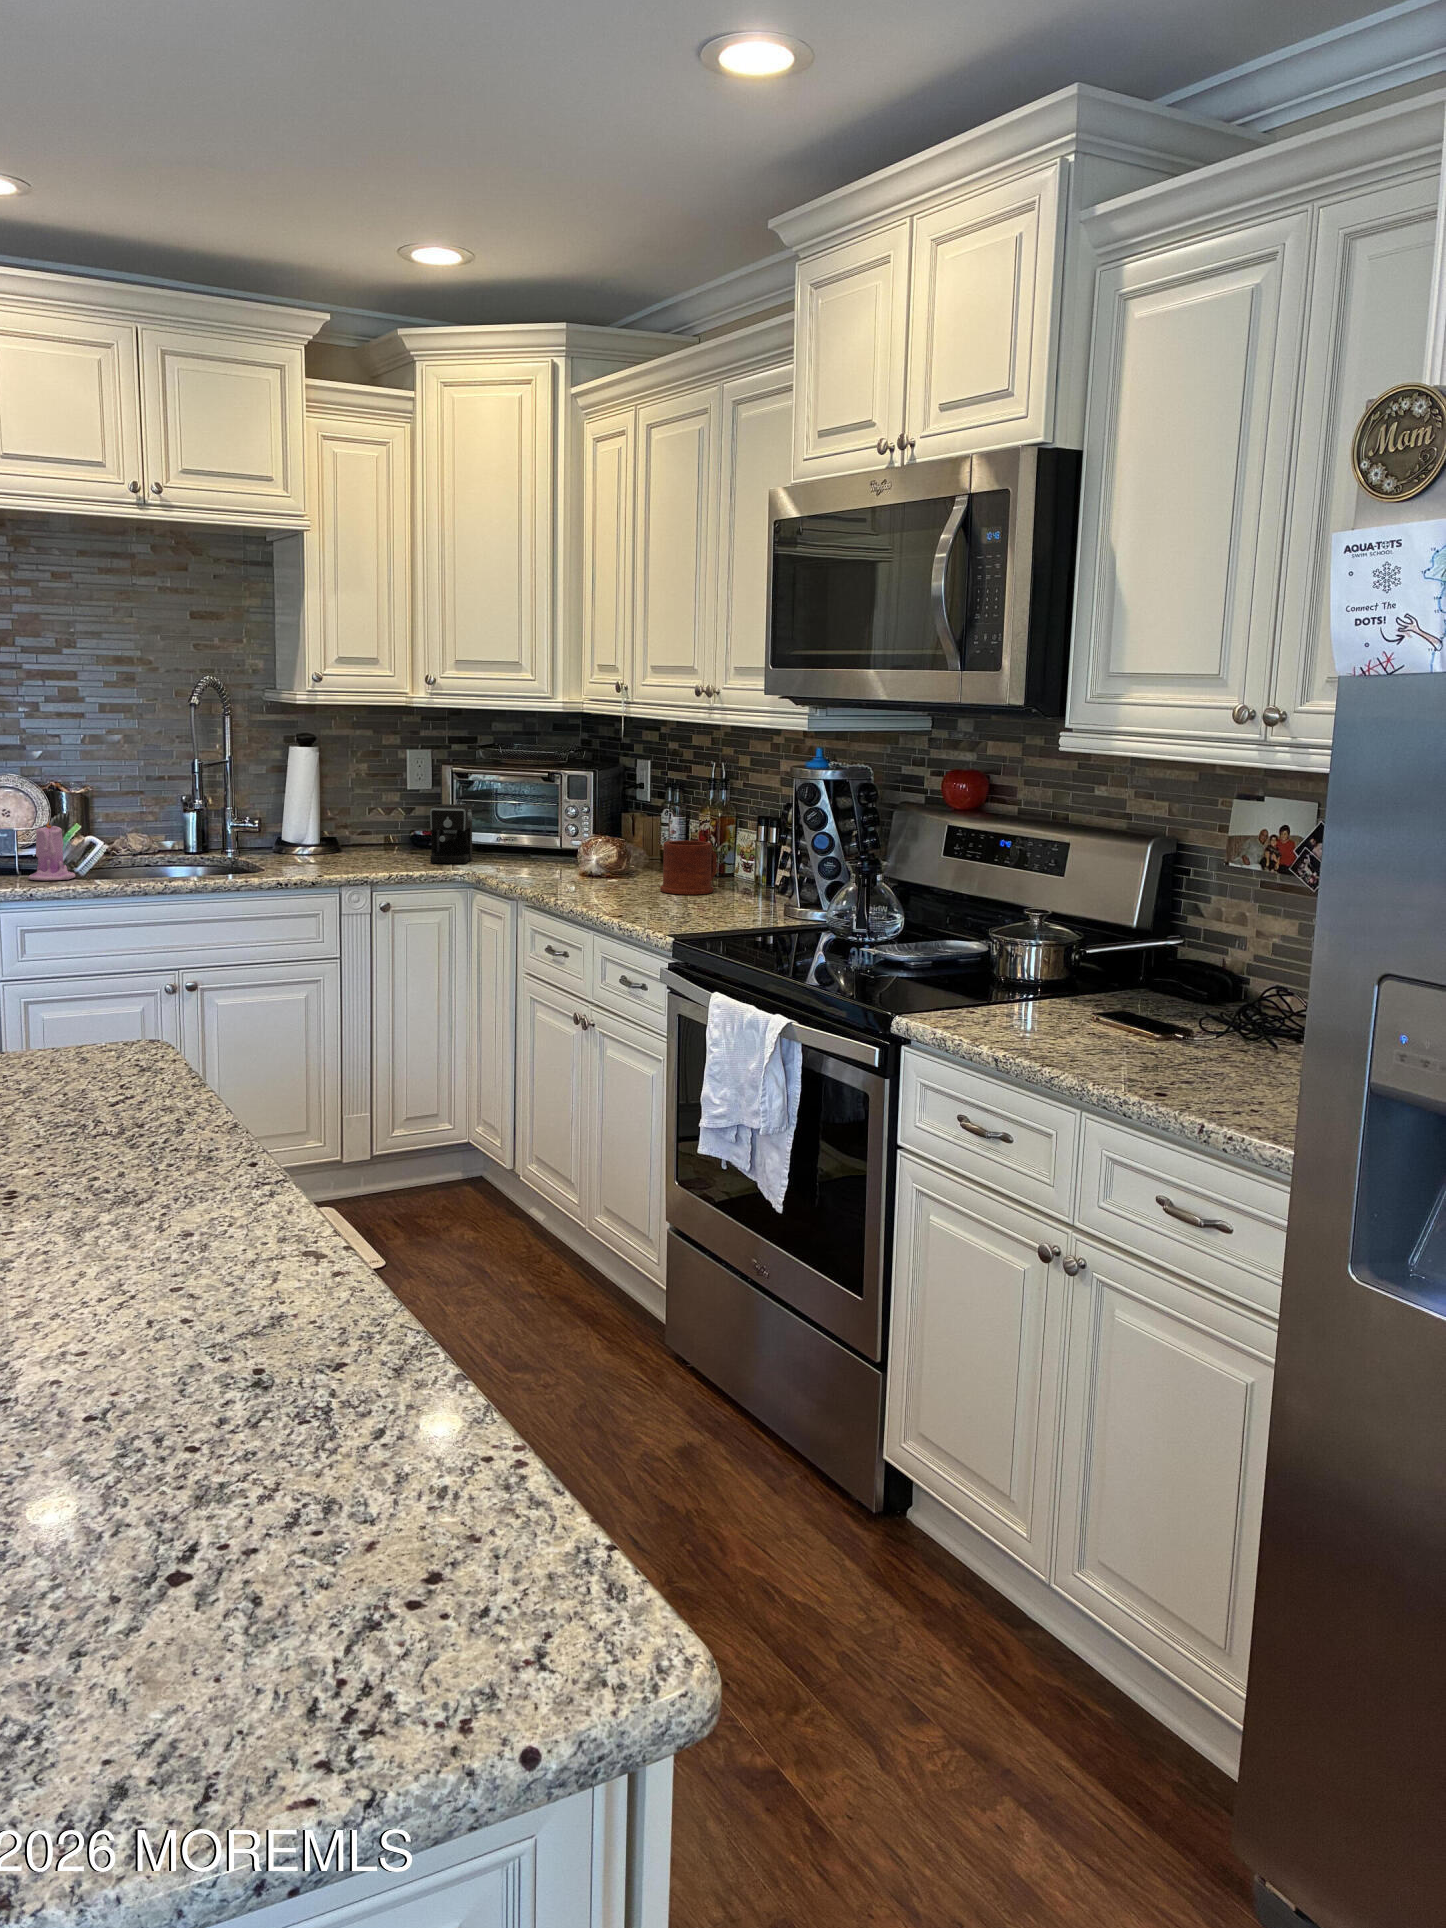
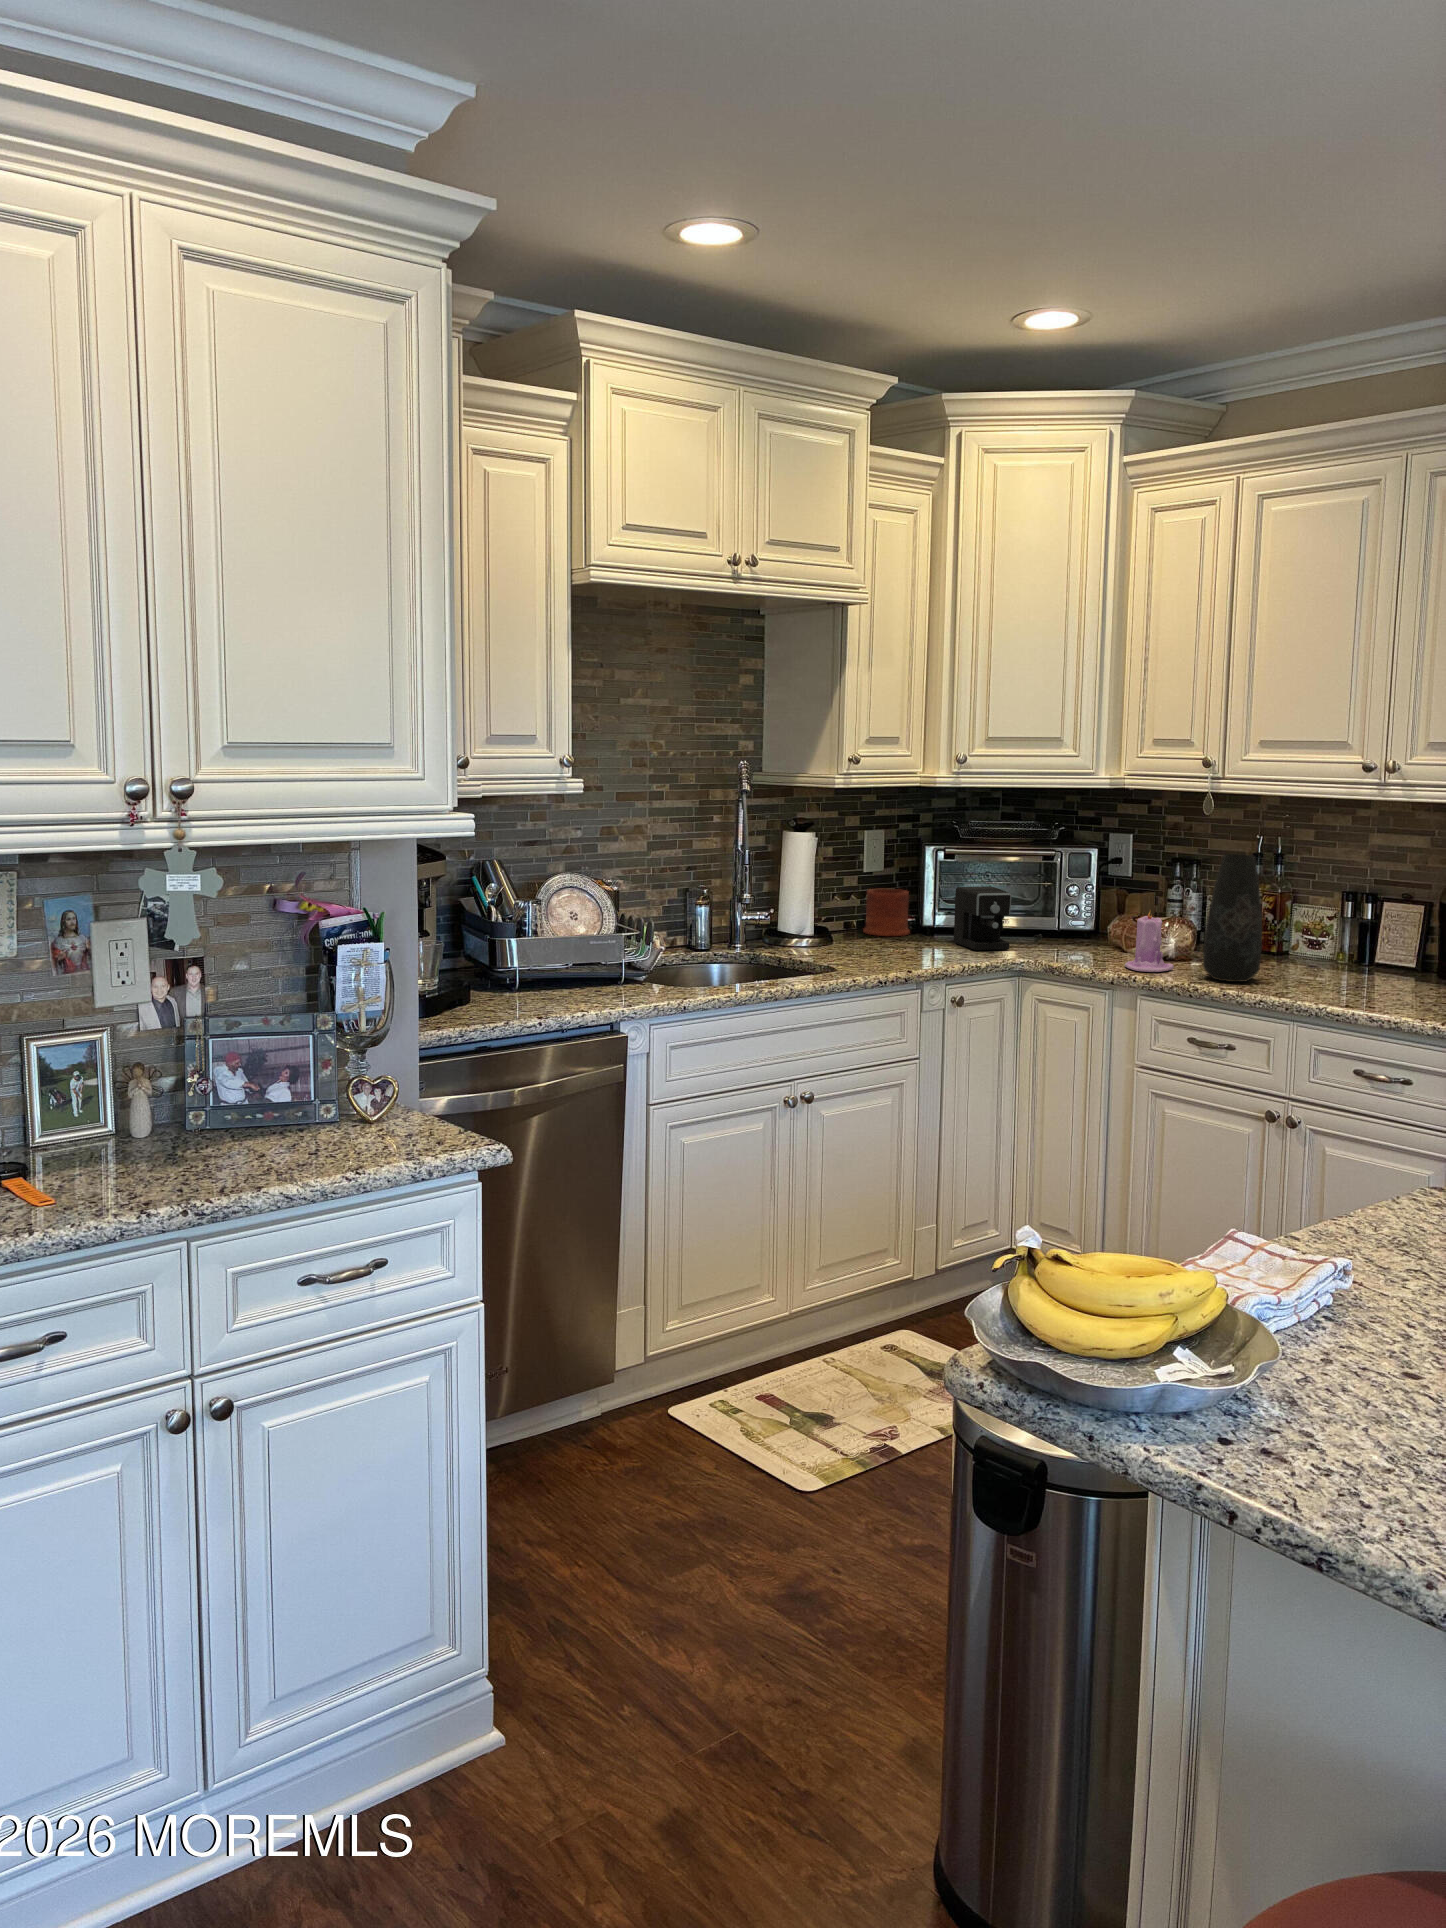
vase: none [568,768,619,890] -> present [1203,854,1262,982]
candle: present [28,820,75,880] -> present [1125,912,1174,972]
mug: present [660,841,717,894] -> present [863,889,910,936]

